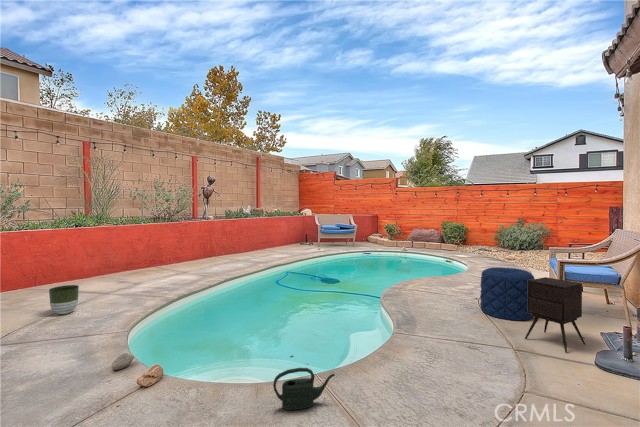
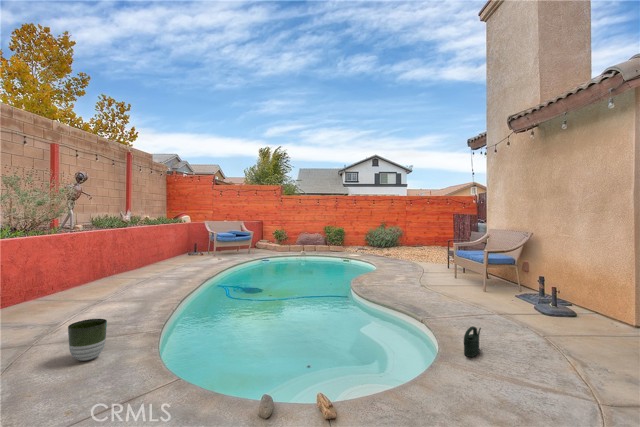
pouf: present [480,267,535,321] -> none [437,256,472,290]
side table: present [525,277,585,353] -> none [488,258,514,300]

